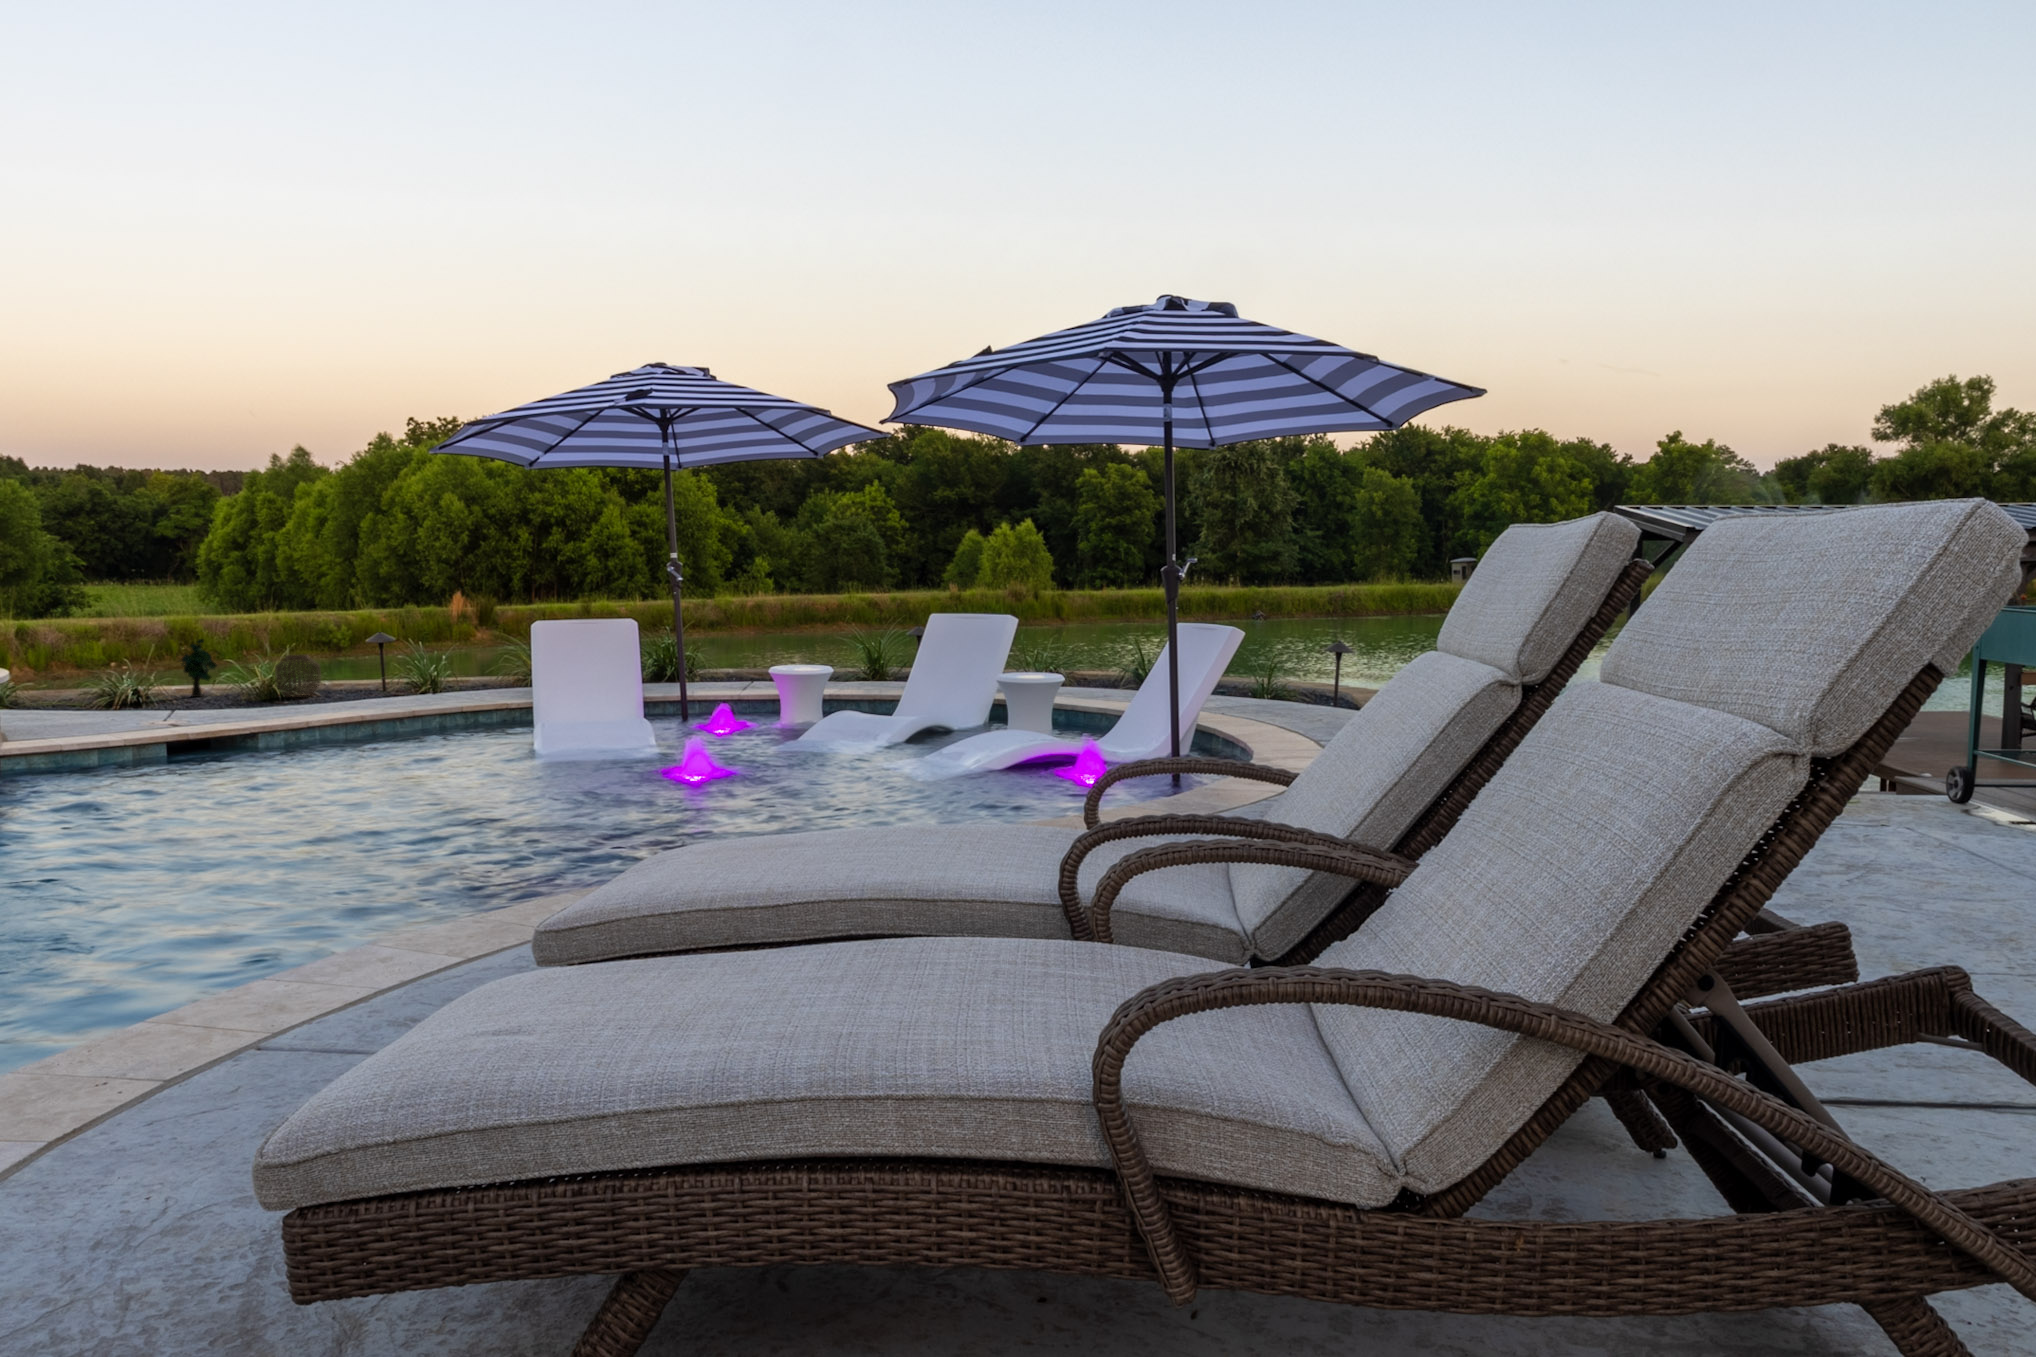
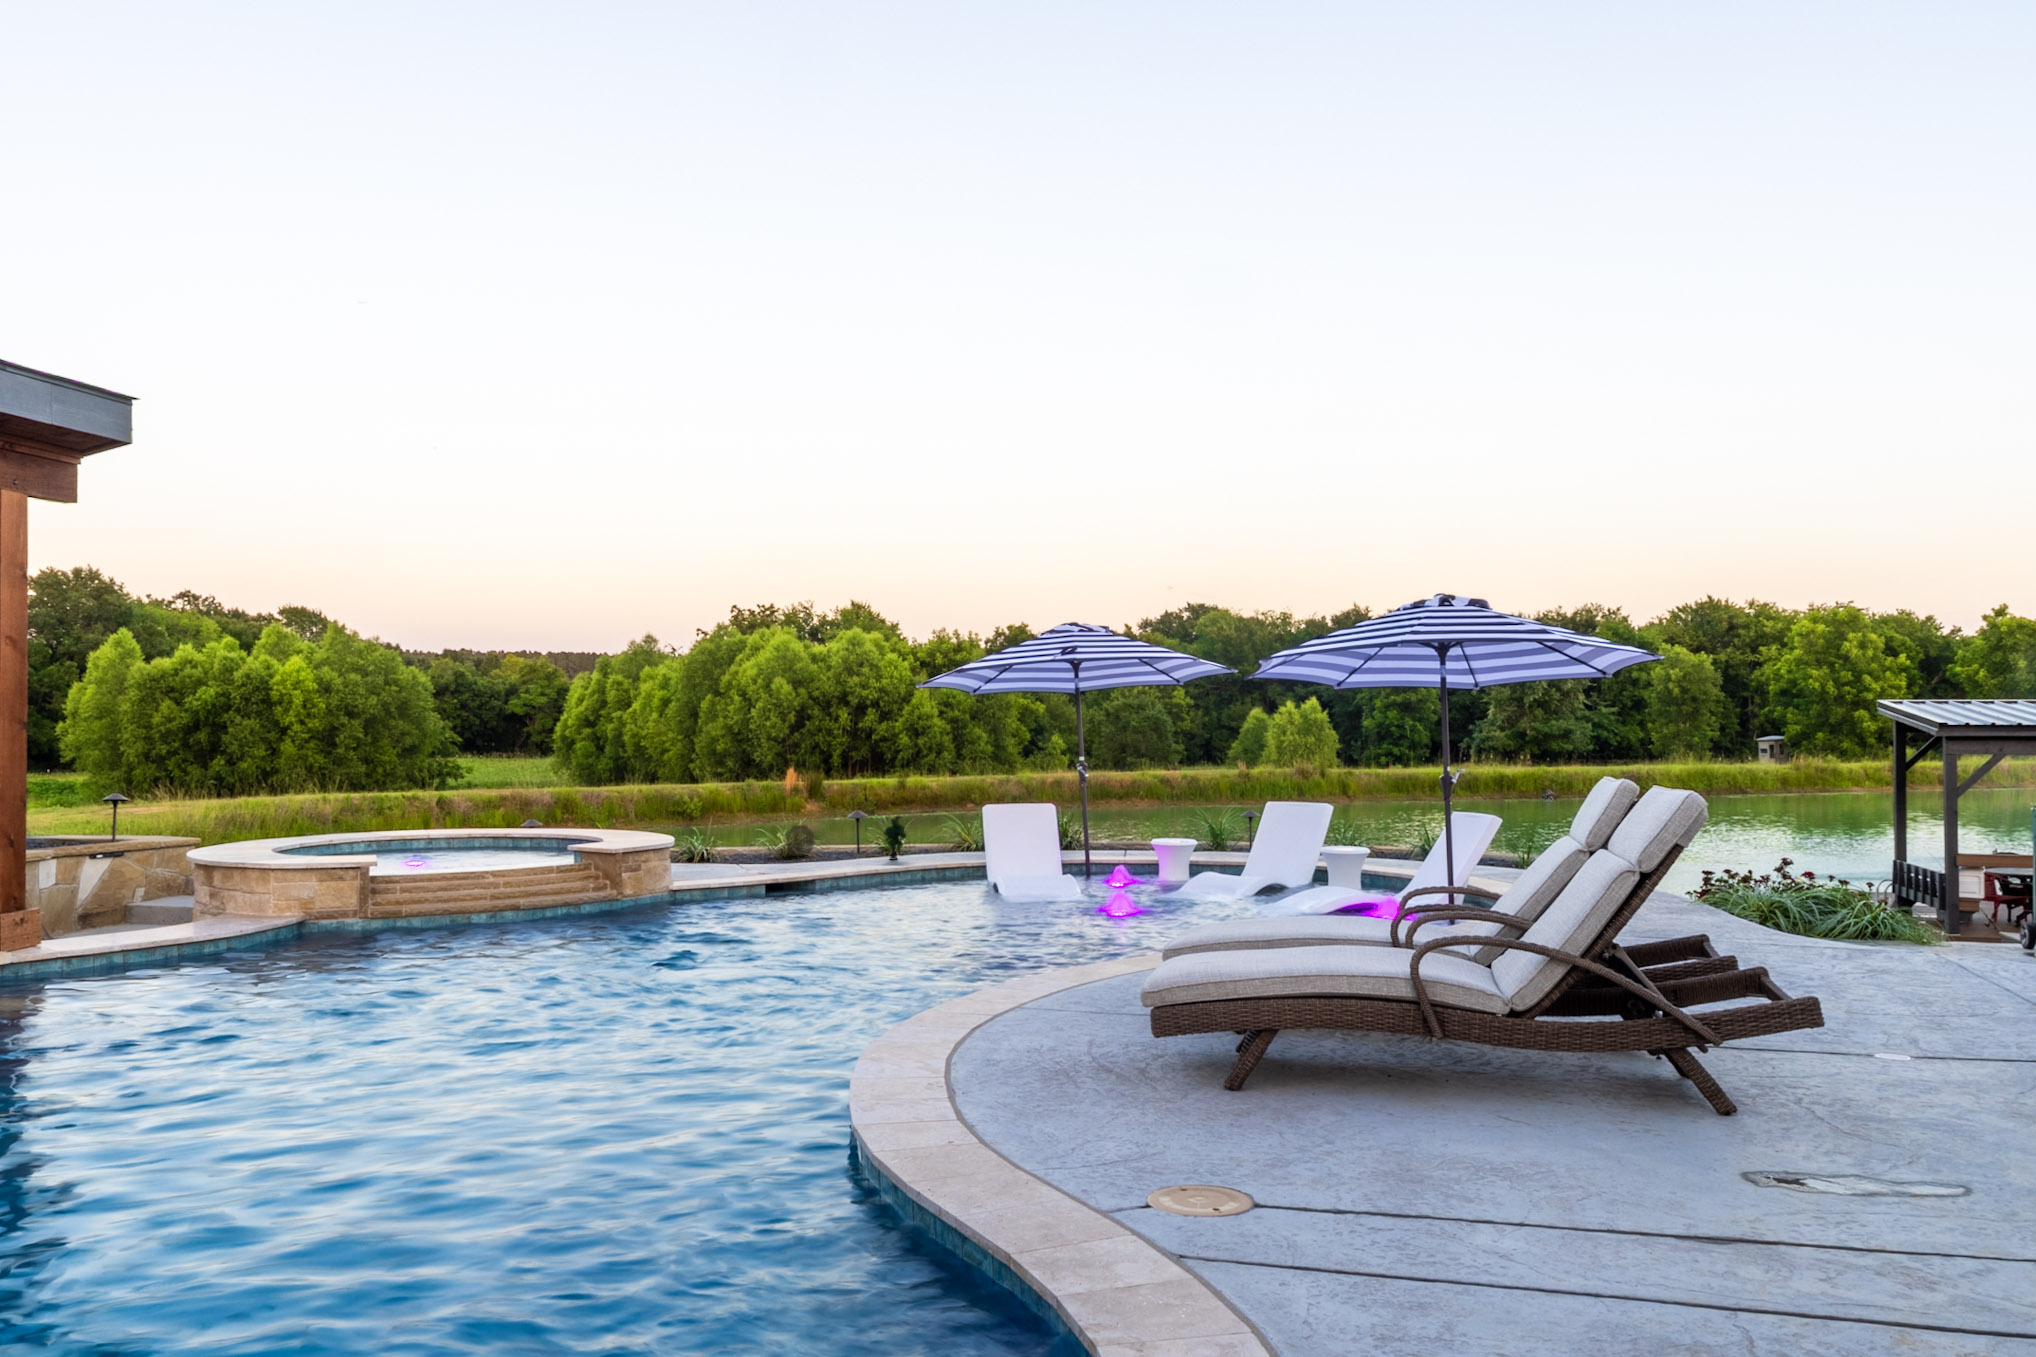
decorative plant: present [180,639,217,697] -> present [884,816,906,860]

